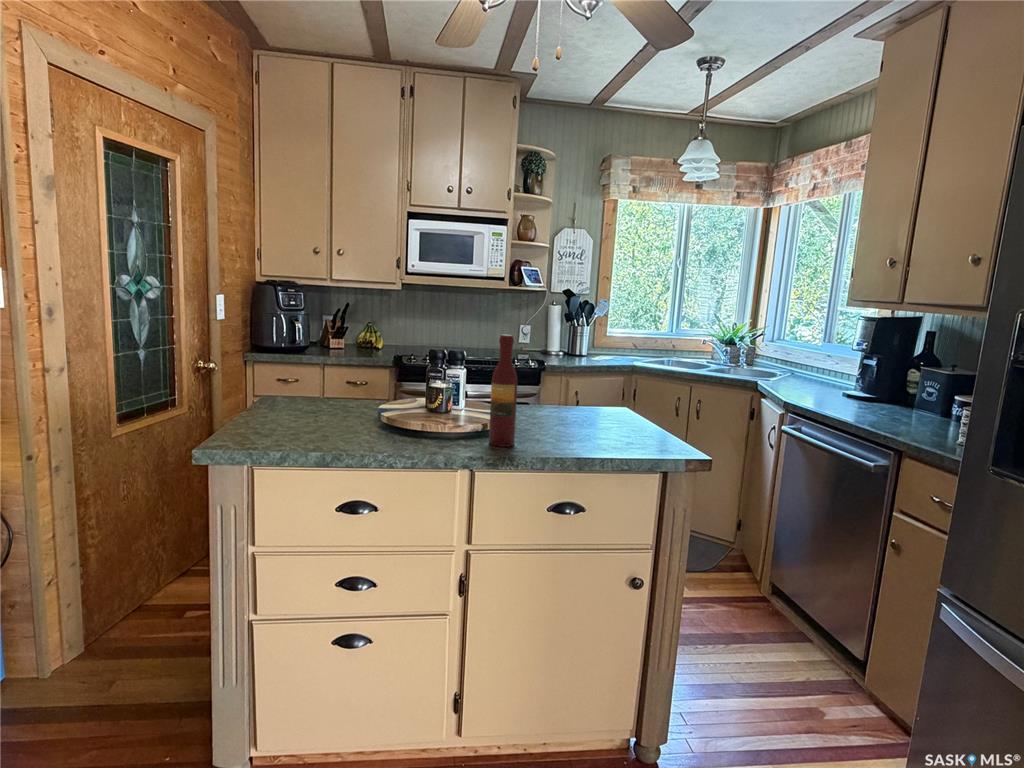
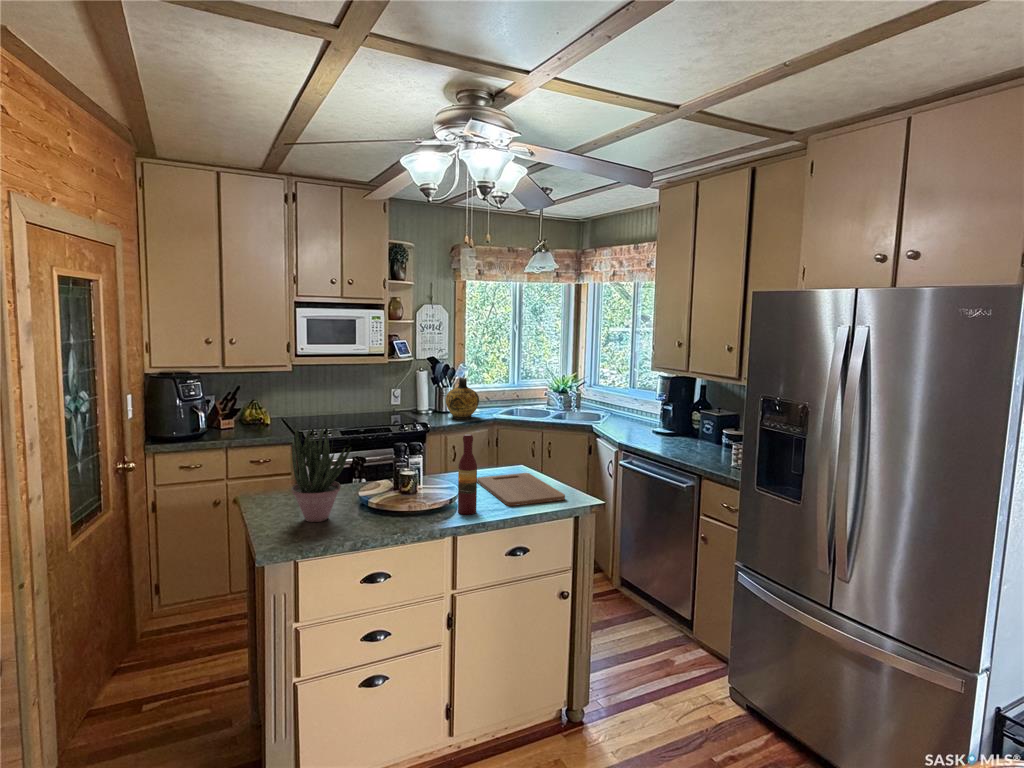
potted plant: none [269,304,356,429] -> present [291,426,351,522]
ceramic jug: none [575,312,615,362] -> present [446,378,479,419]
cutting board: none [548,410,655,448] -> present [477,473,565,506]

